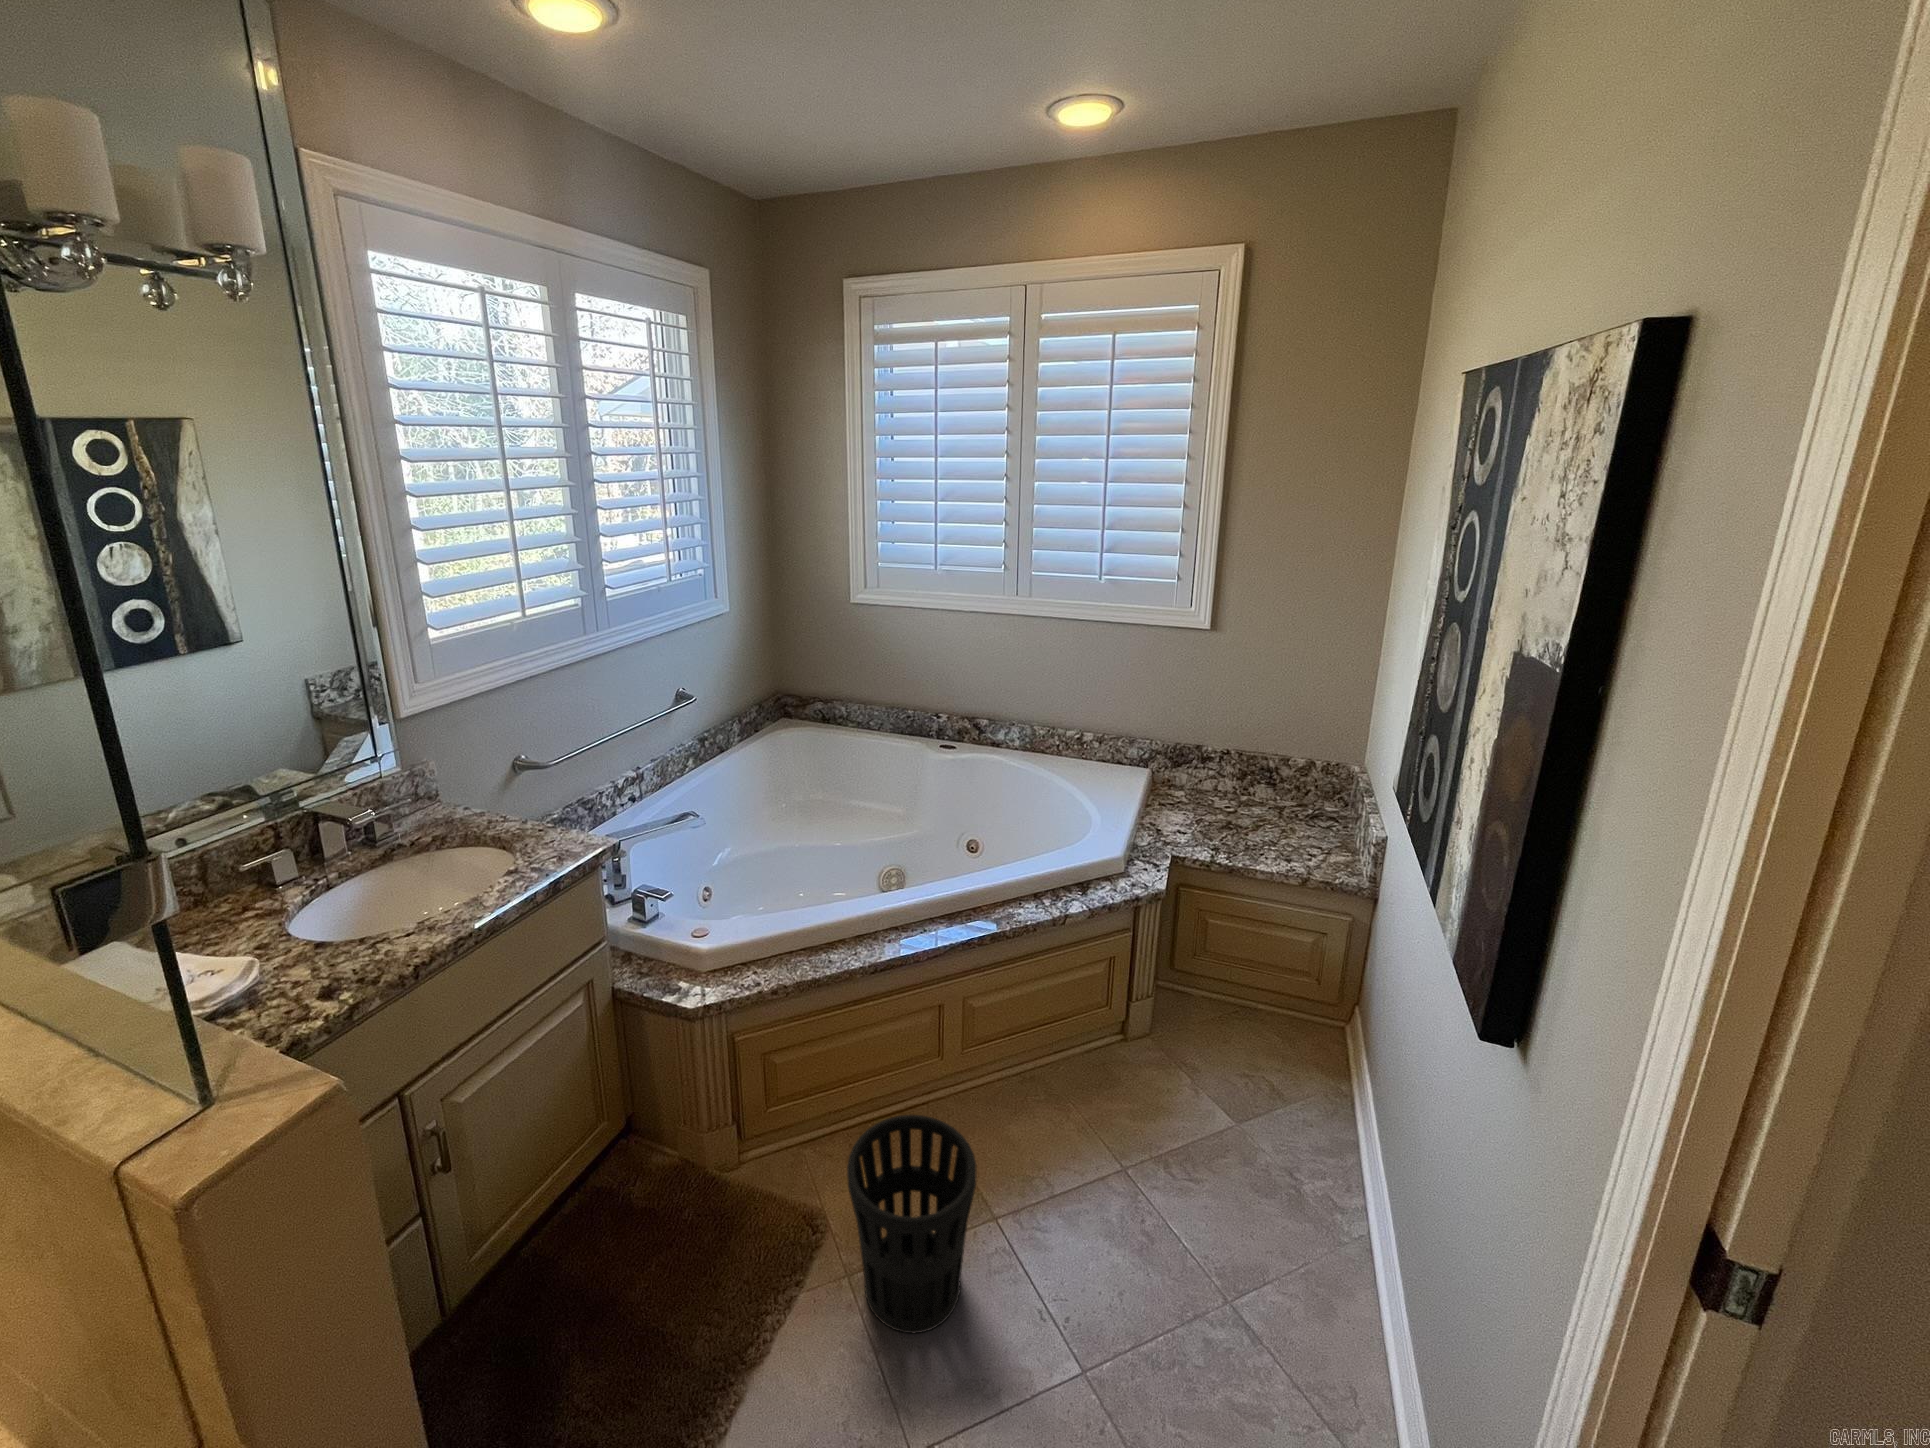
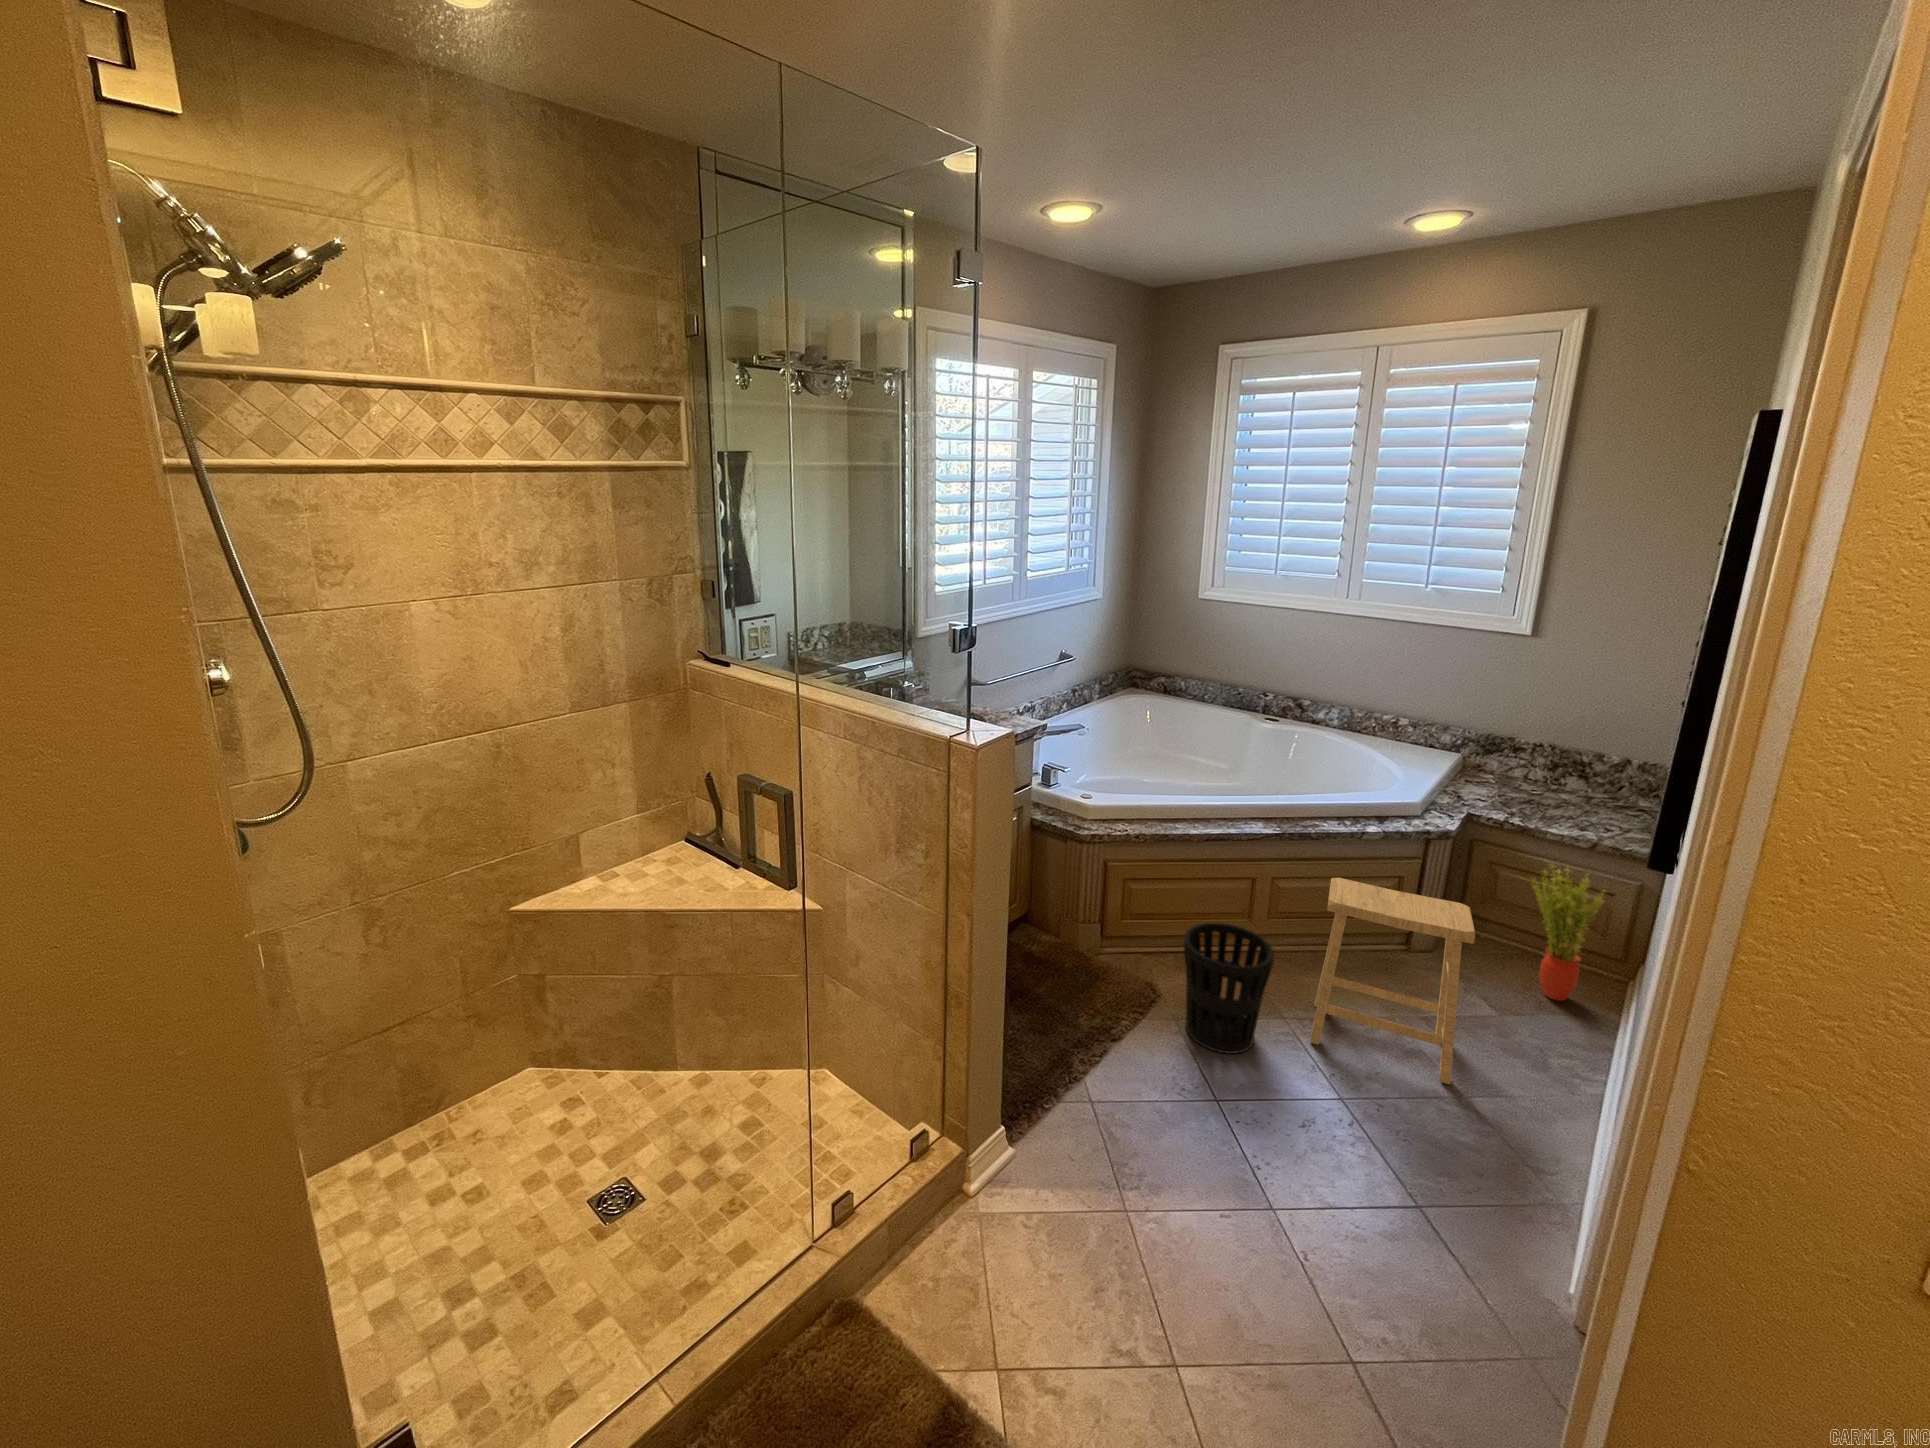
potted plant: none [1249,913,1331,1074] -> present [1532,864,1605,1001]
footstool: none [1033,1010,1227,1282] -> present [1310,878,1475,1084]

